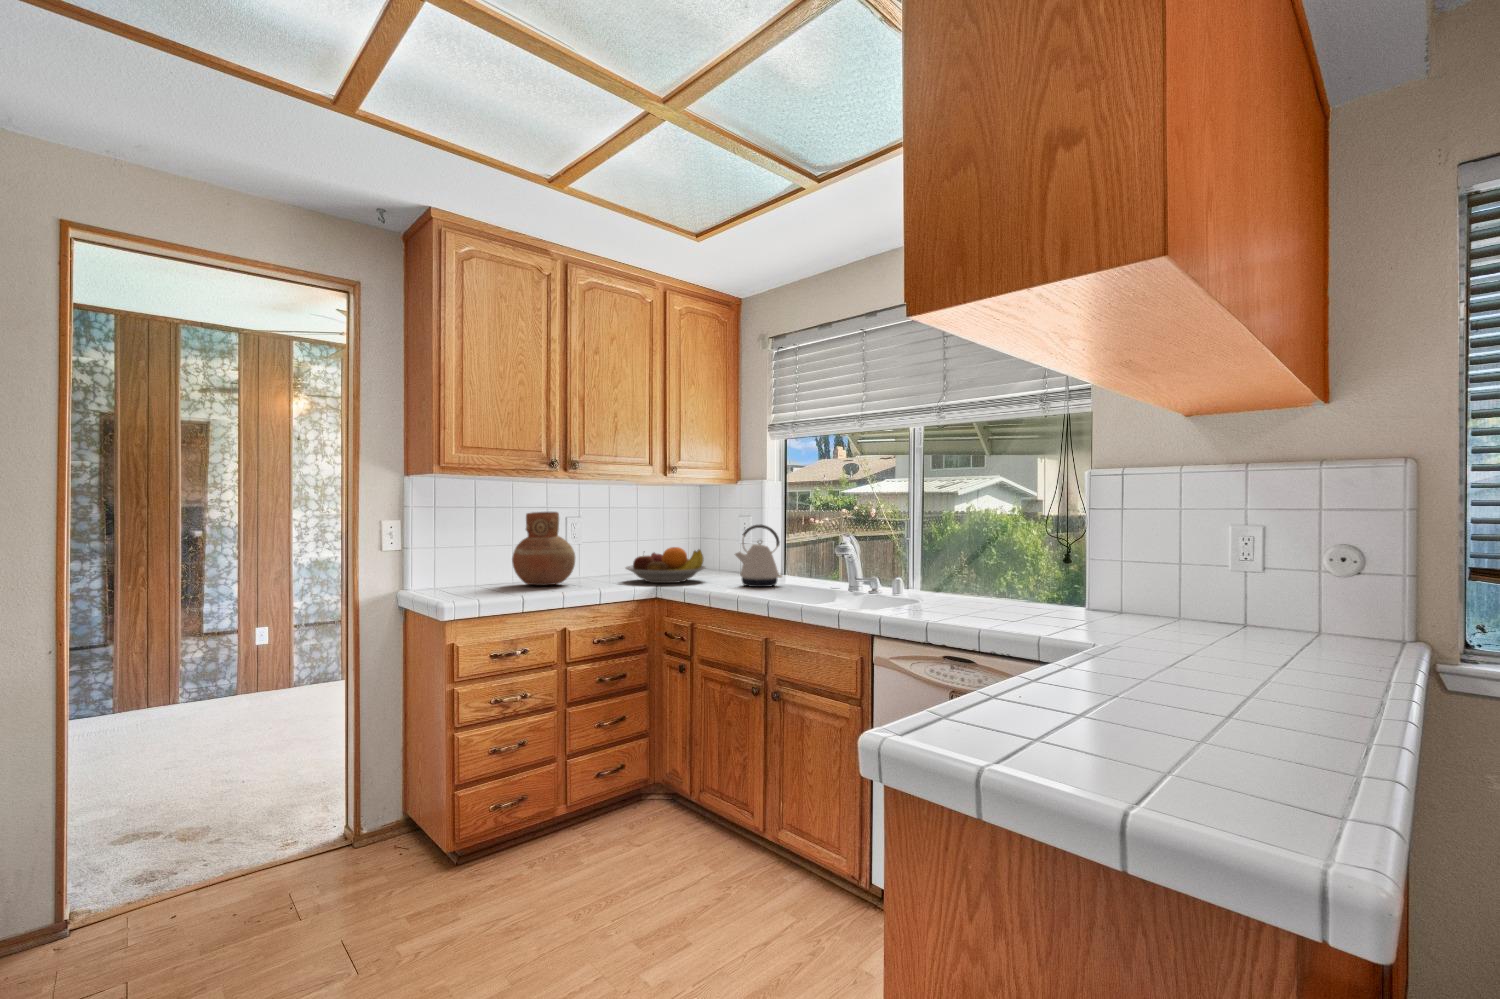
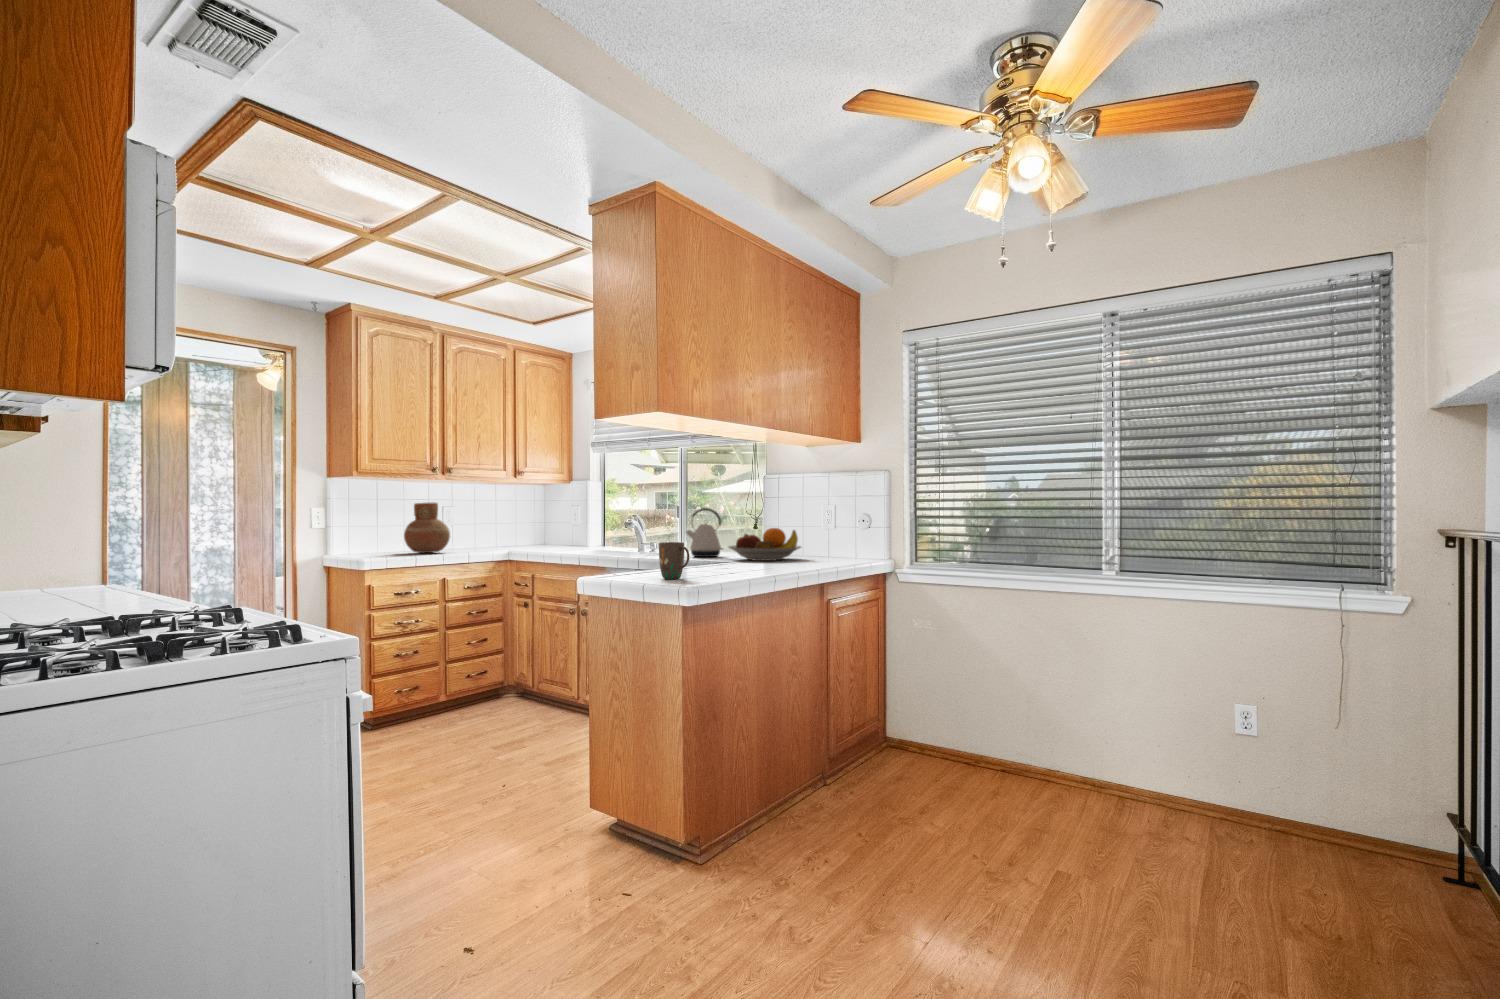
kettle: present [735,525,782,587] -> present [686,508,723,557]
fruit bowl: present [626,547,705,583] -> present [729,528,801,561]
mug: none [1118,664,1253,795] -> present [659,542,690,579]

